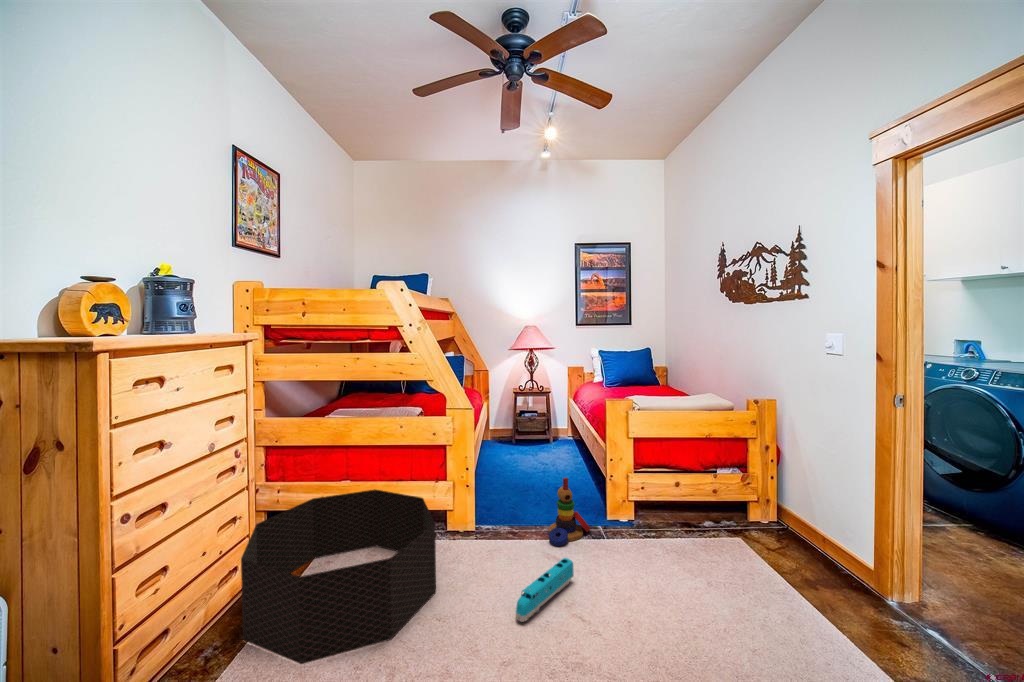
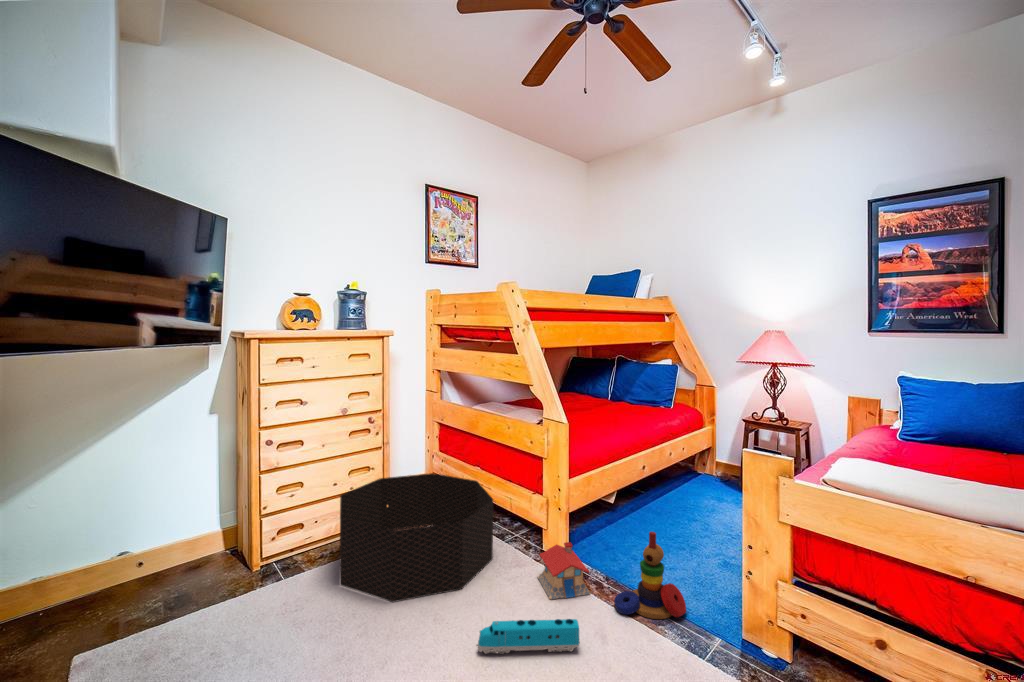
toy house: none [478,511,527,562] -> present [538,542,590,599]

